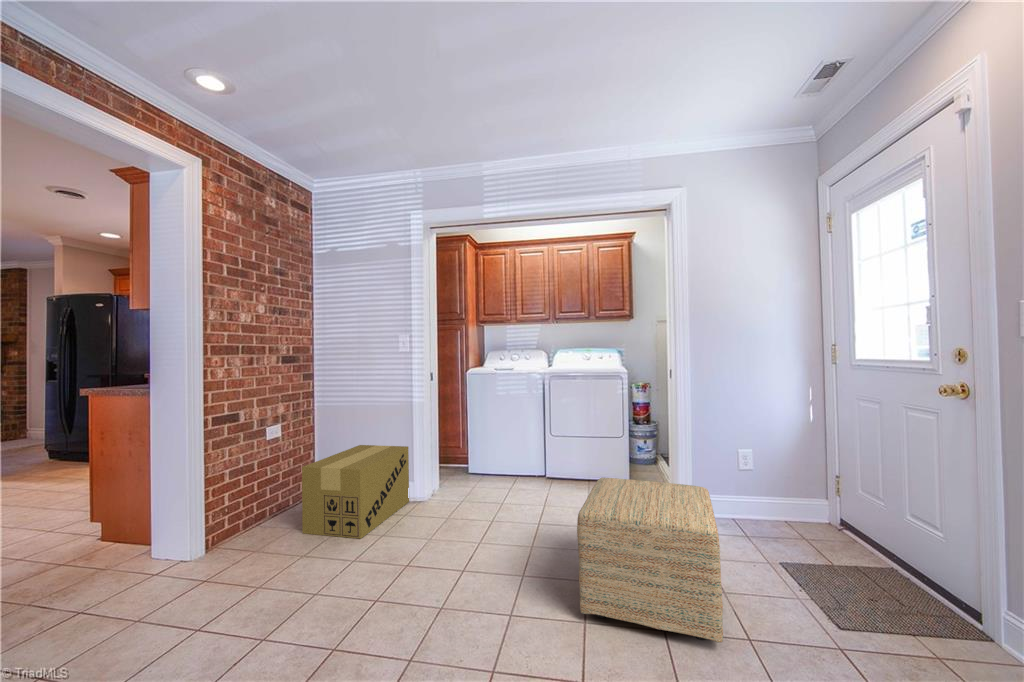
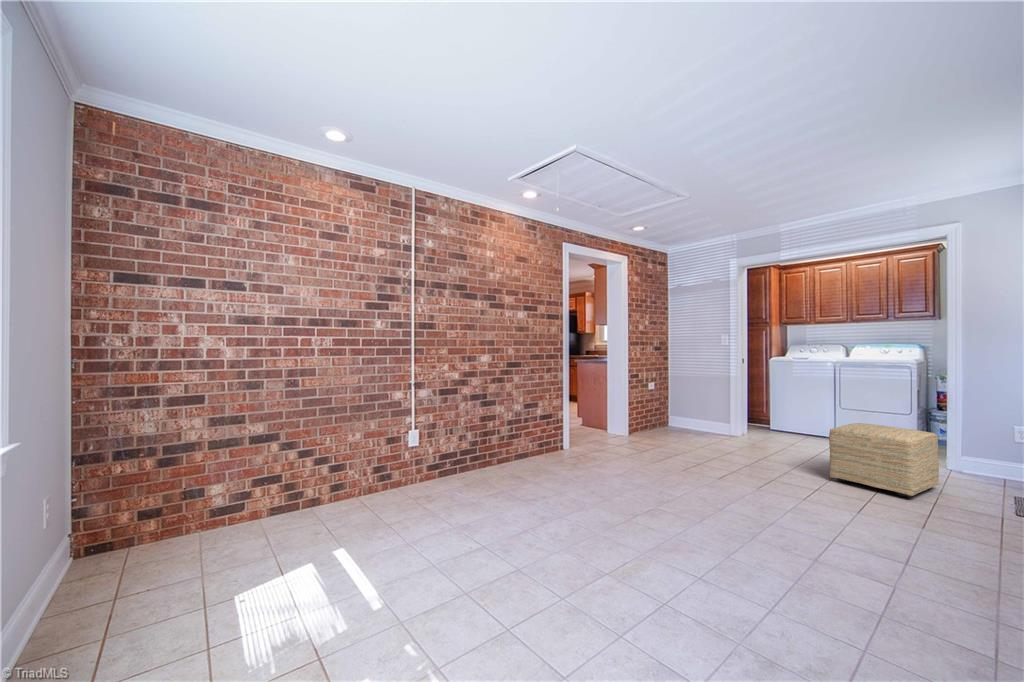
cardboard box: present [302,445,409,539] -> none [671,399,728,442]

